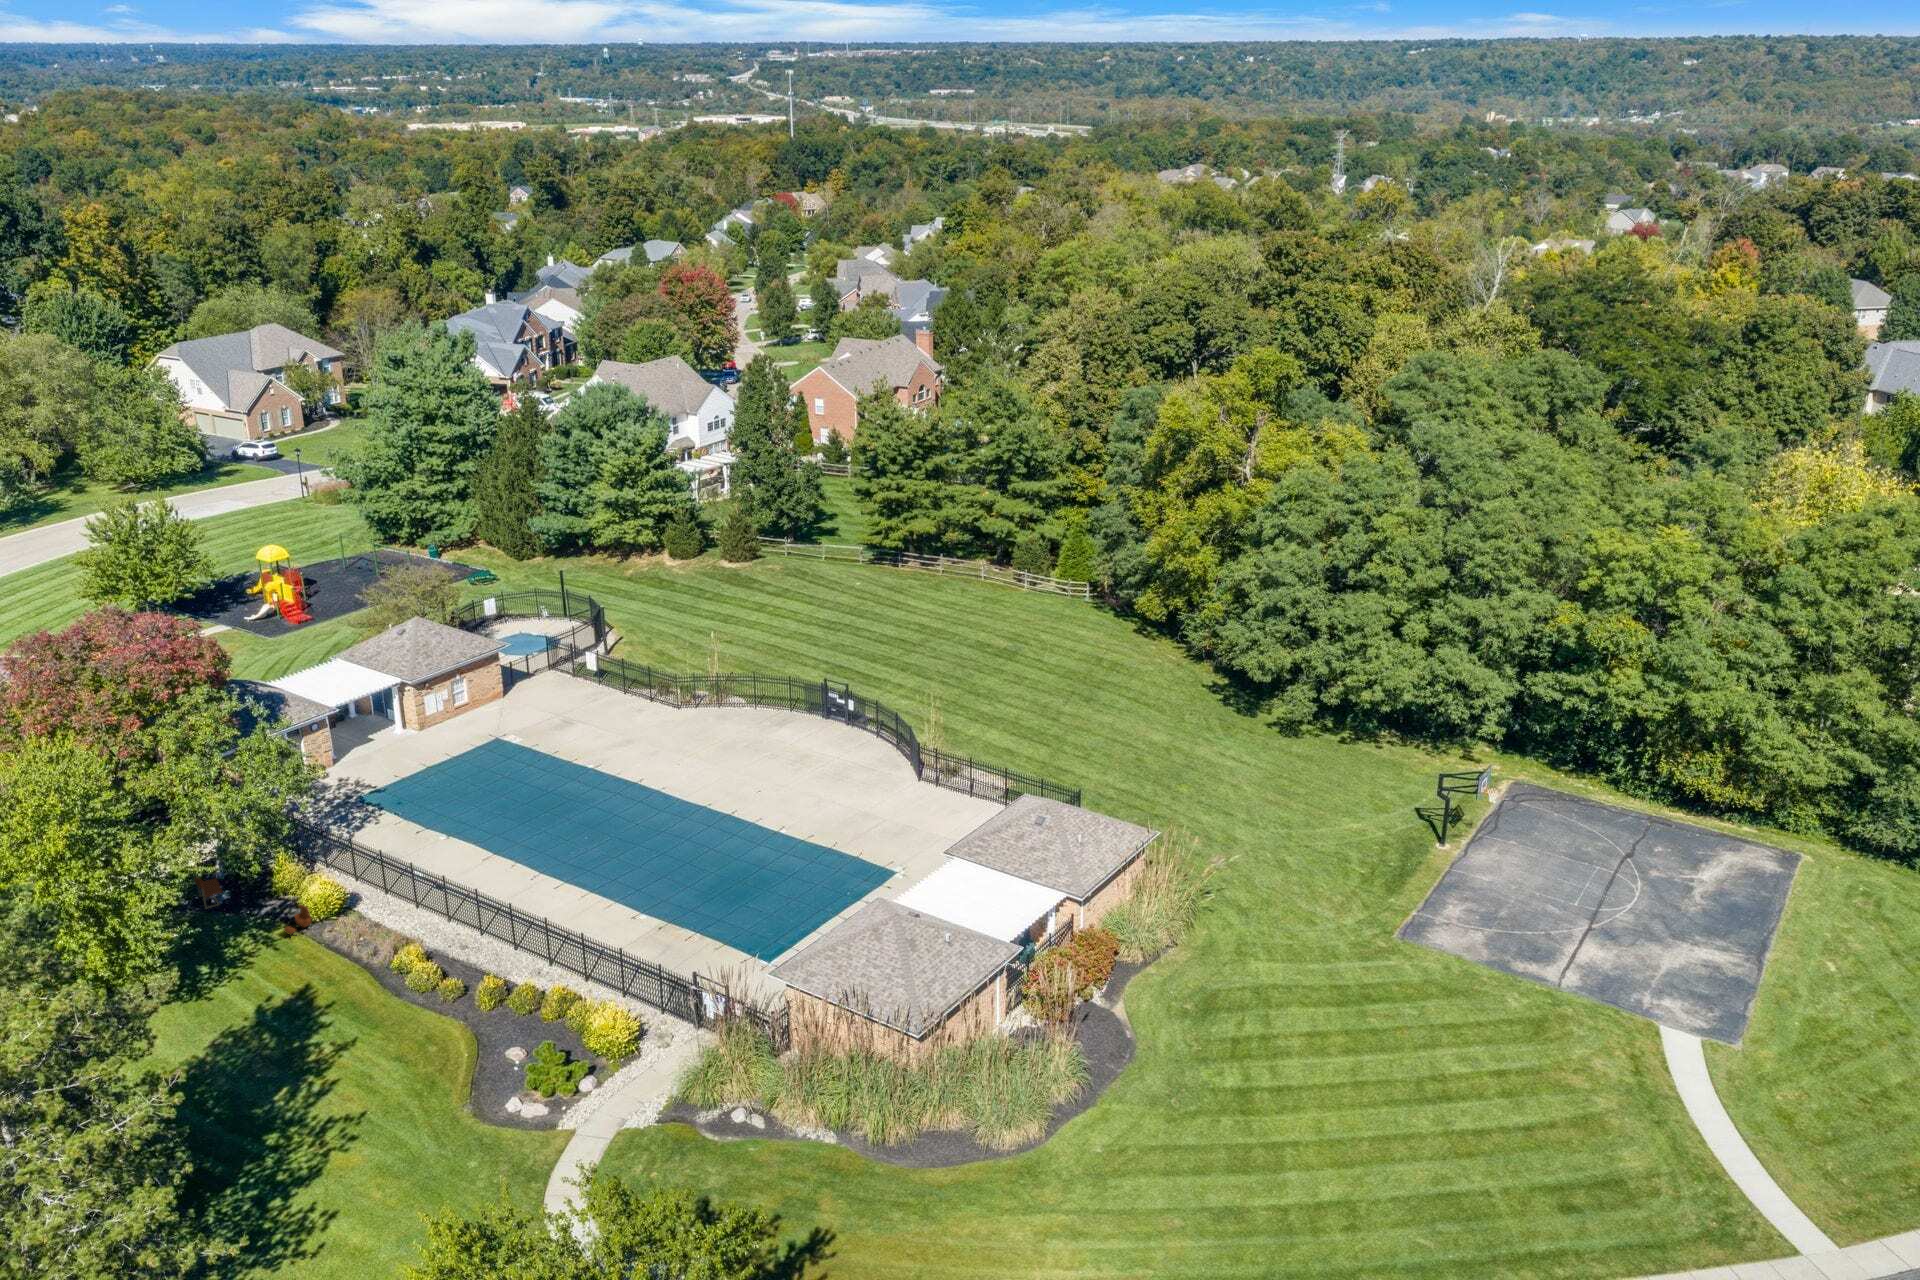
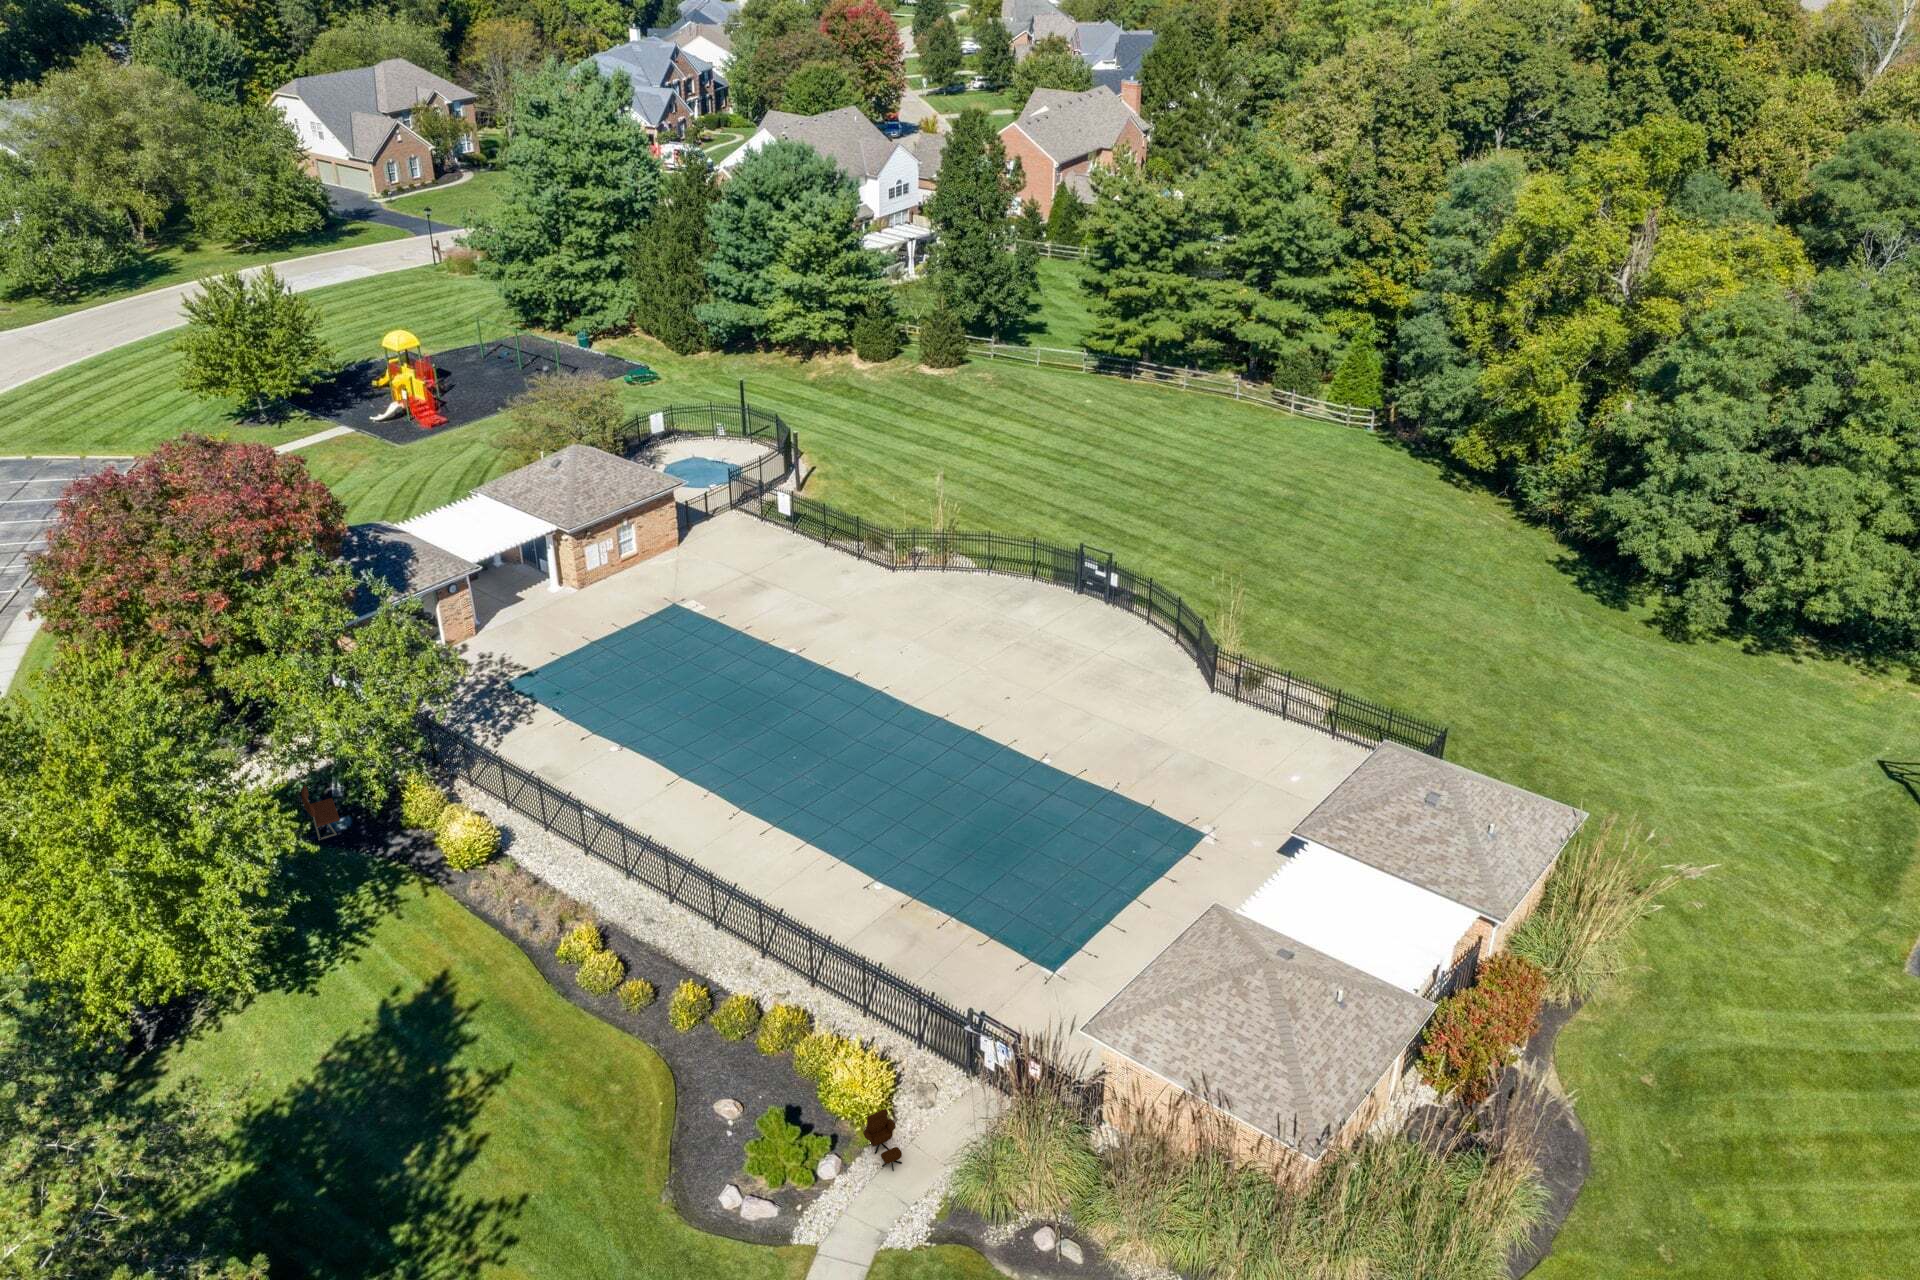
lounge chair: present [284,905,311,936] -> present [863,1109,902,1171]

